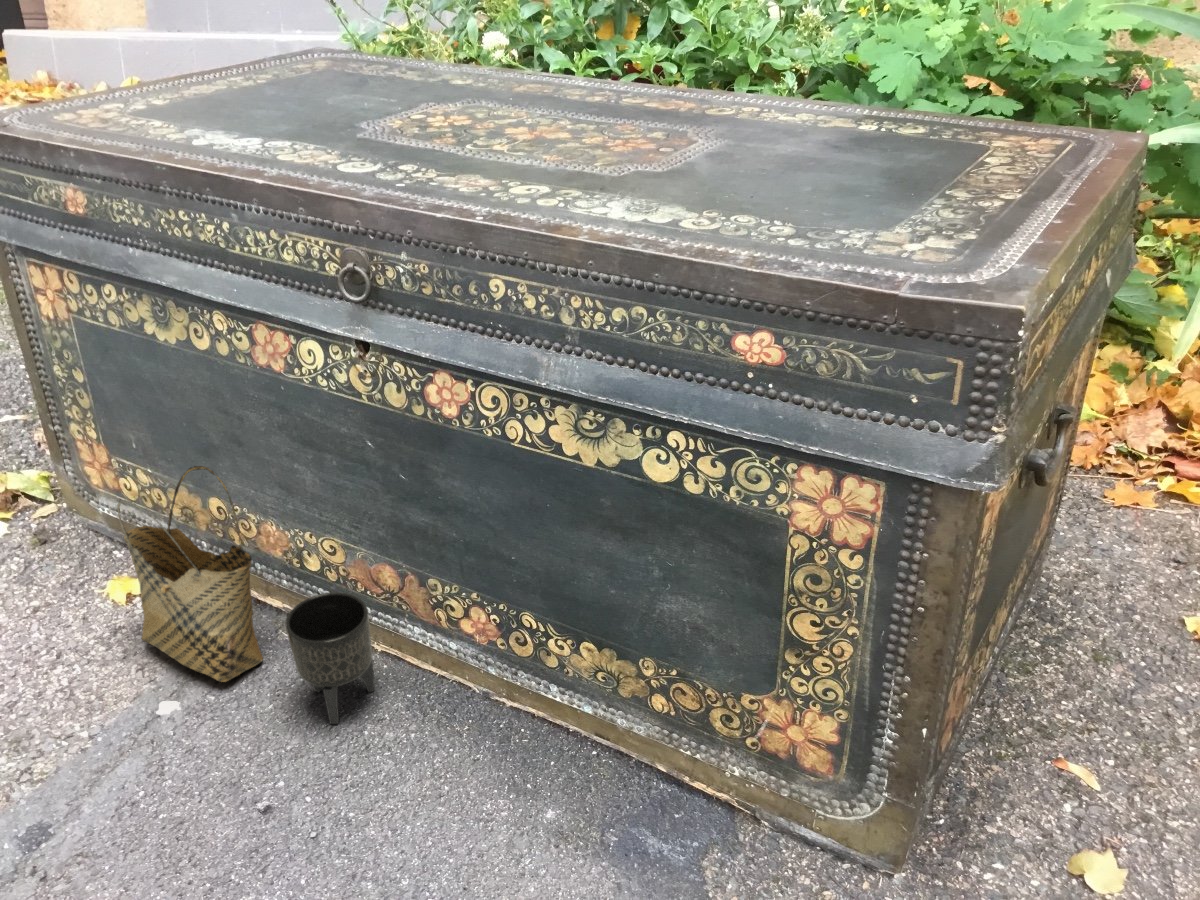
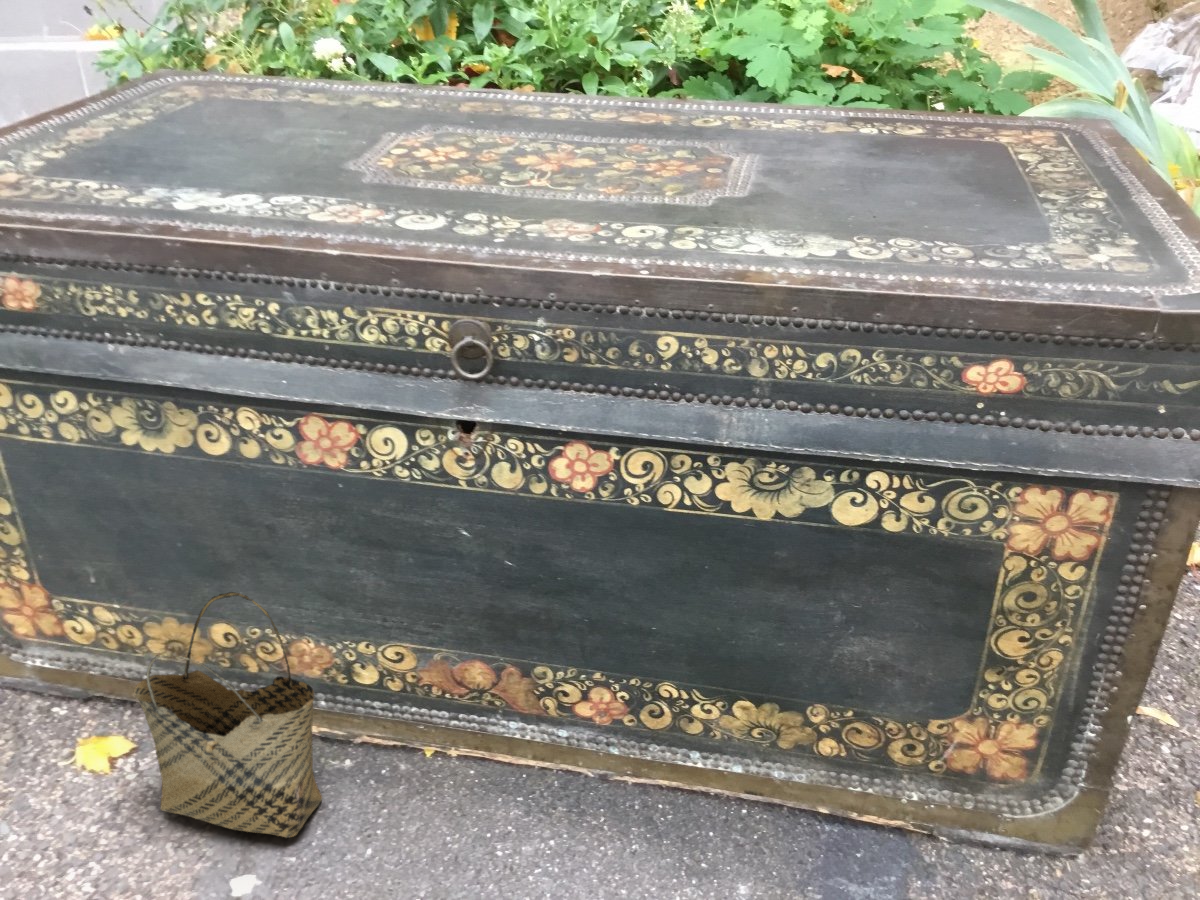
planter: present [285,592,375,724] -> none [383,703,476,853]

